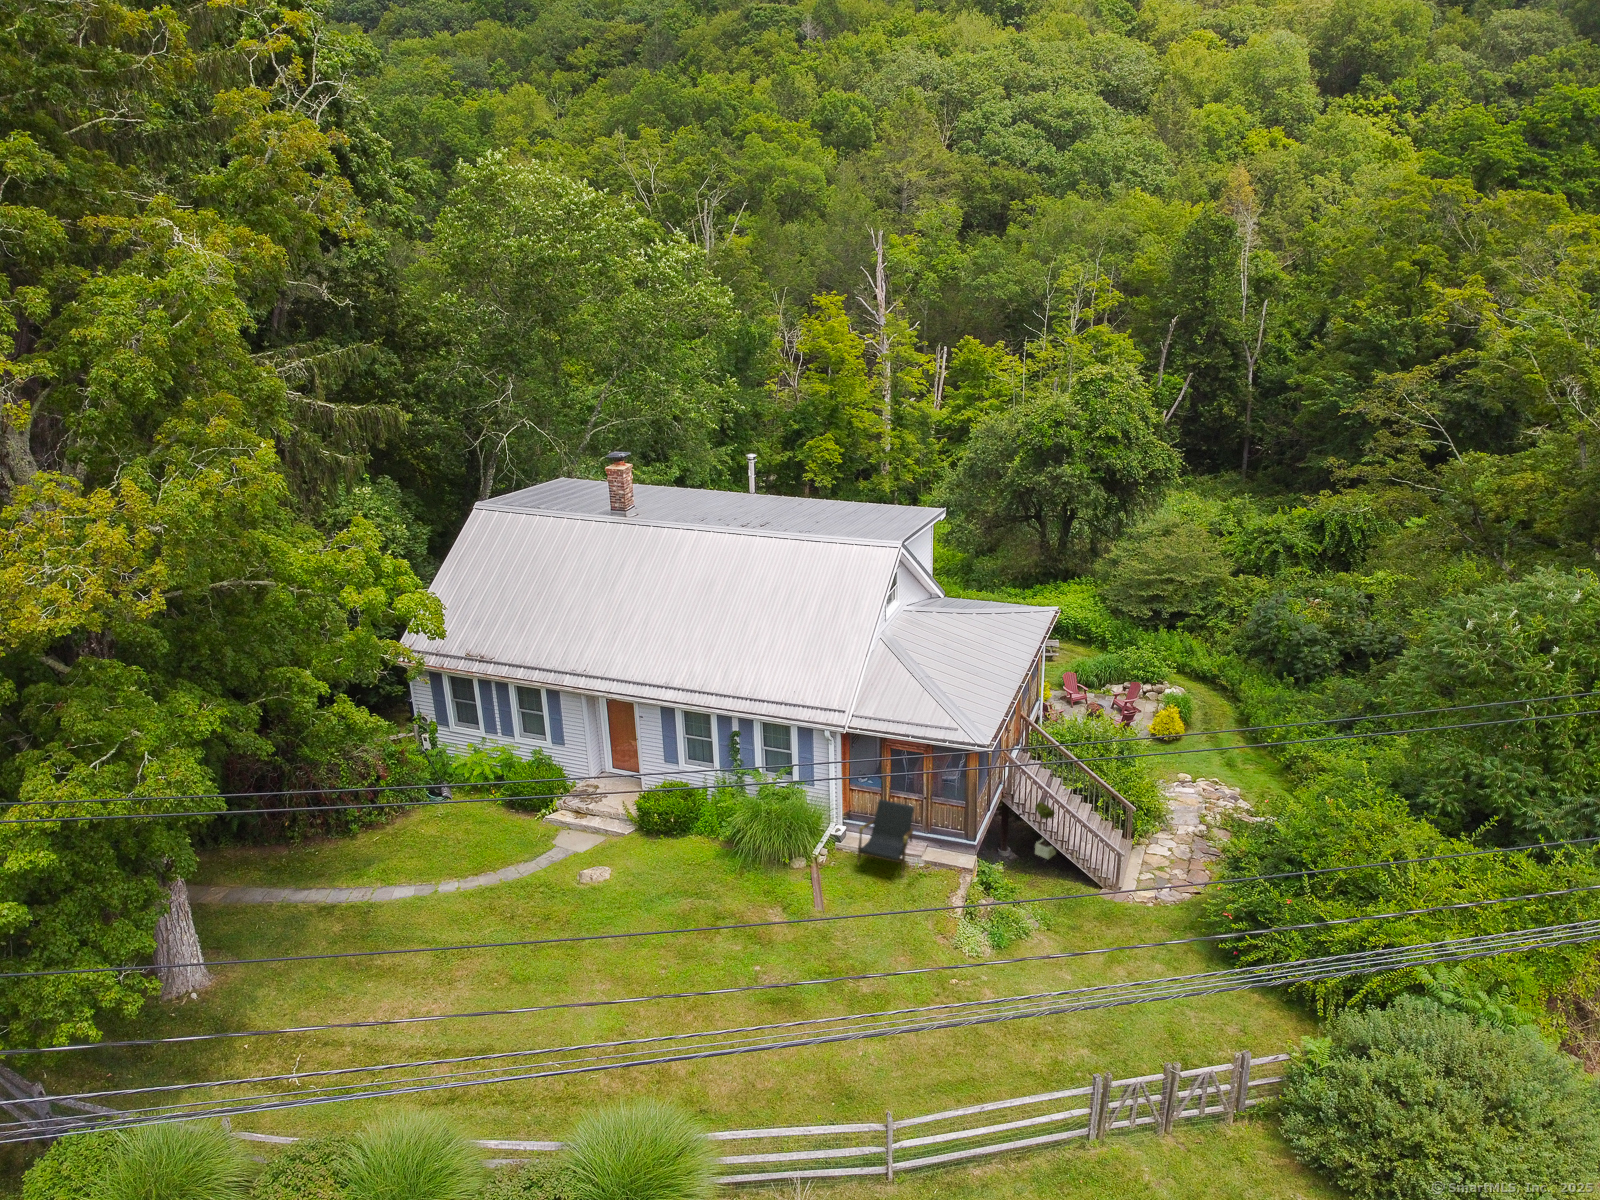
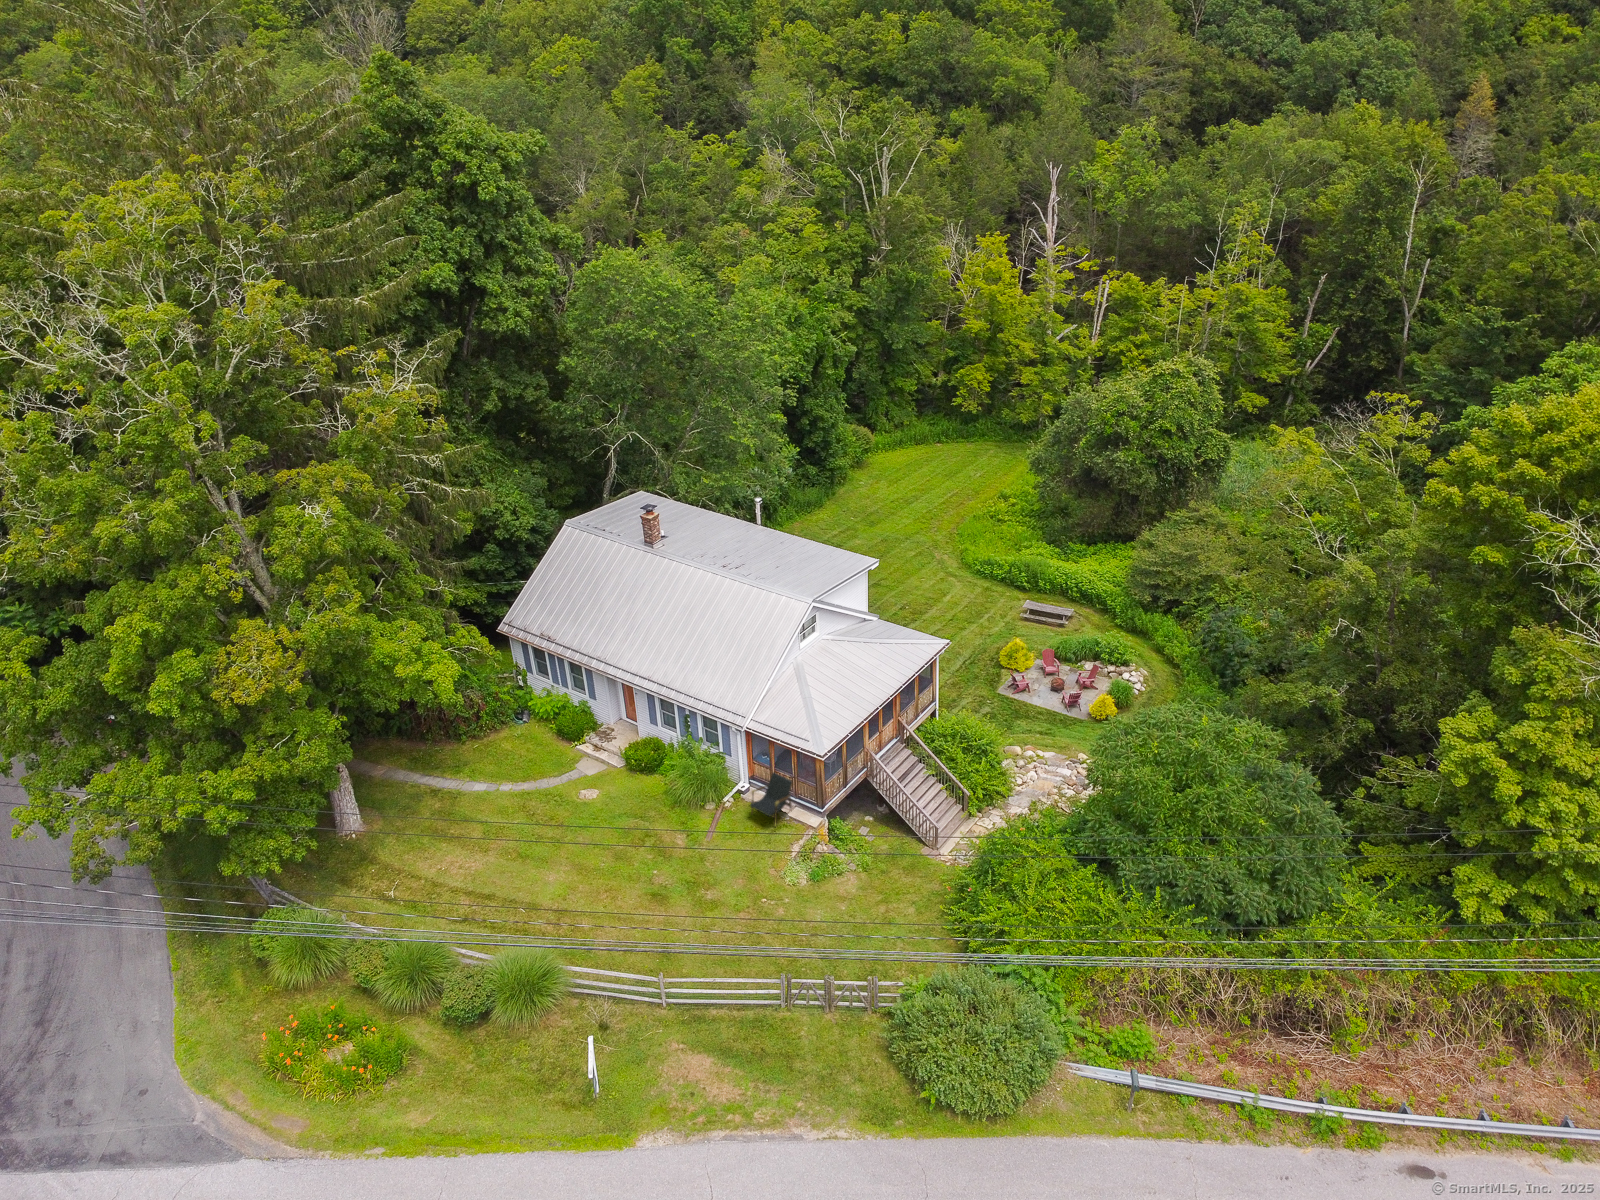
potted tree: present [1035,802,1057,859] -> none [878,788,895,828]

